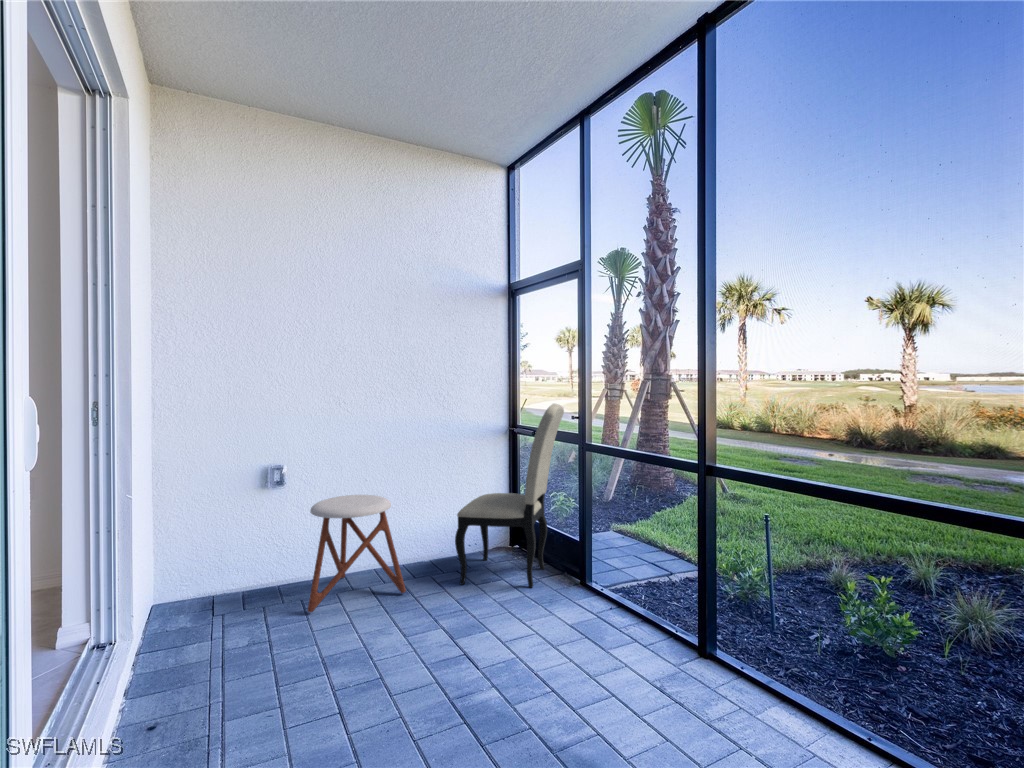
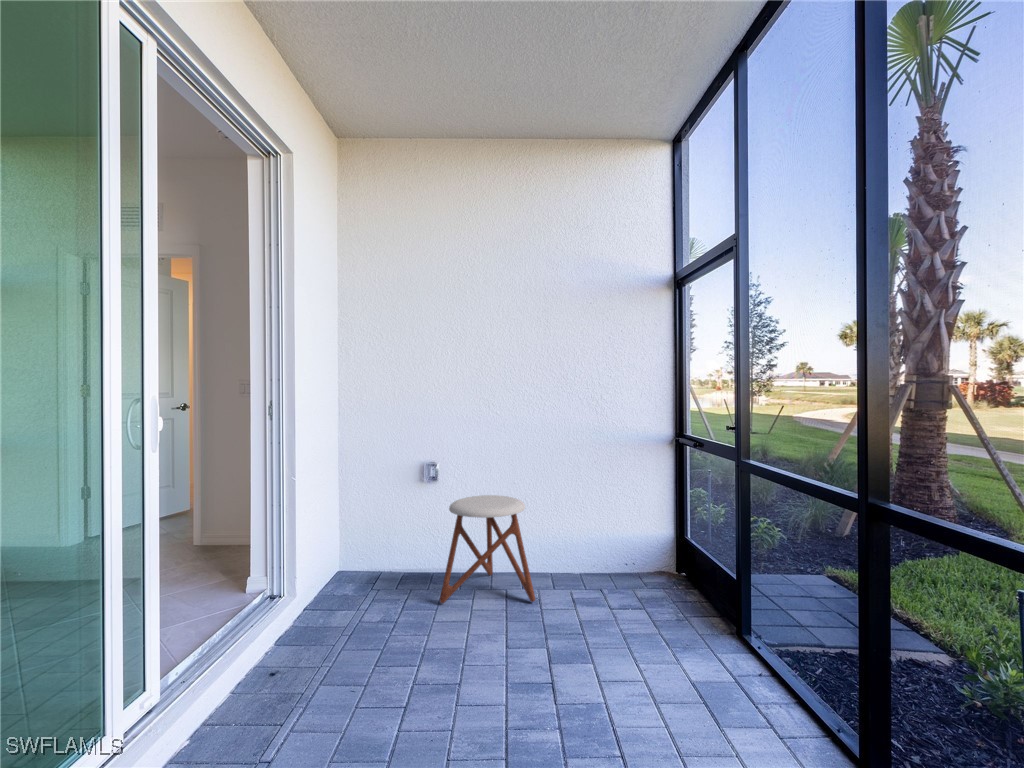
dining chair: present [455,404,564,587] -> none [589,410,723,624]

